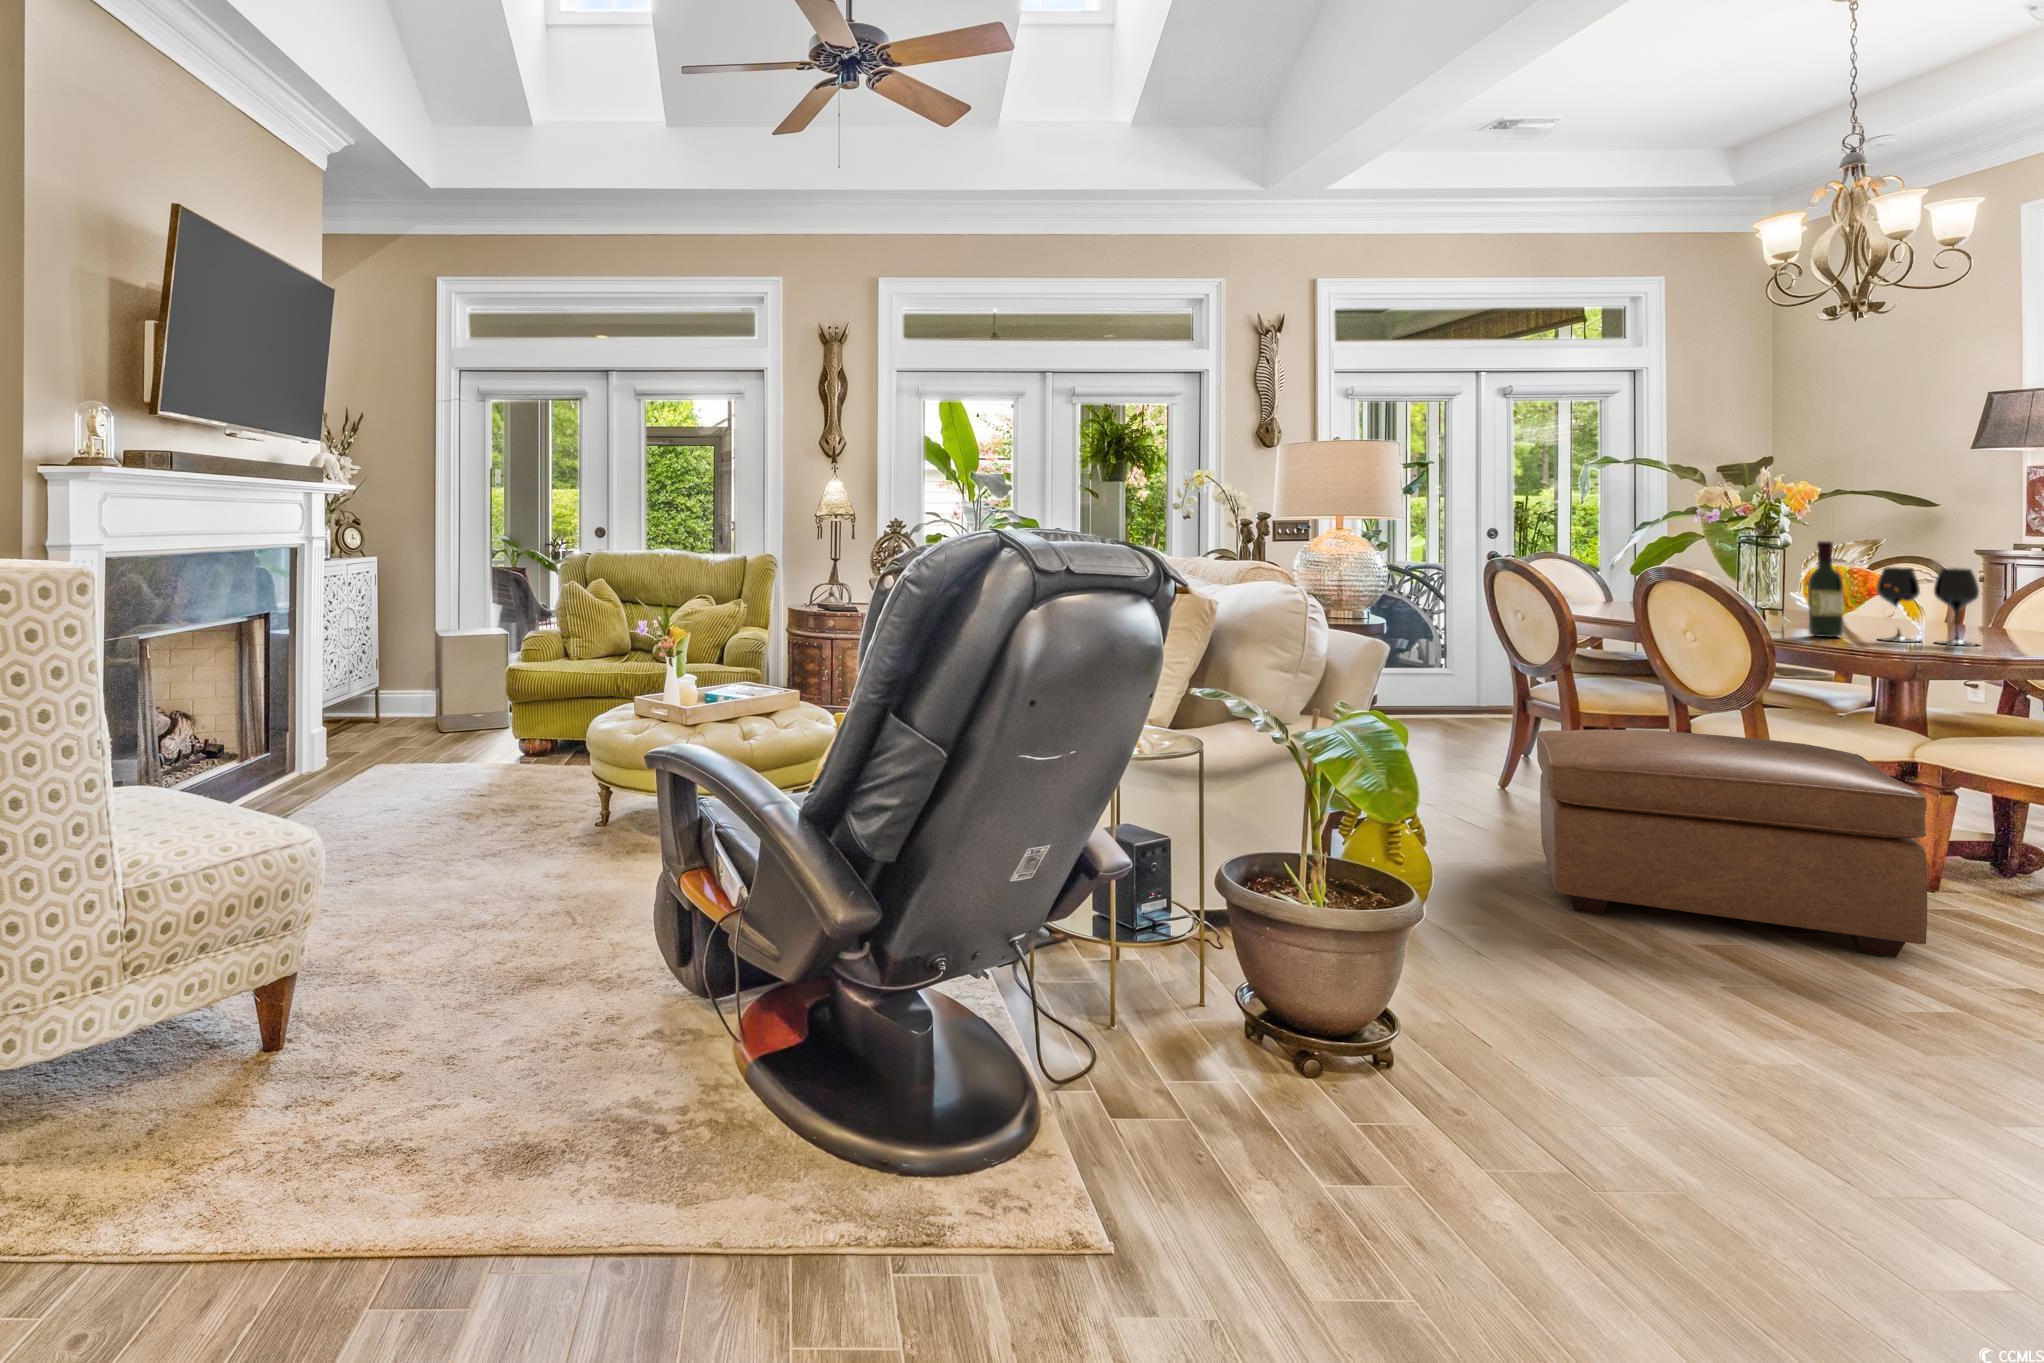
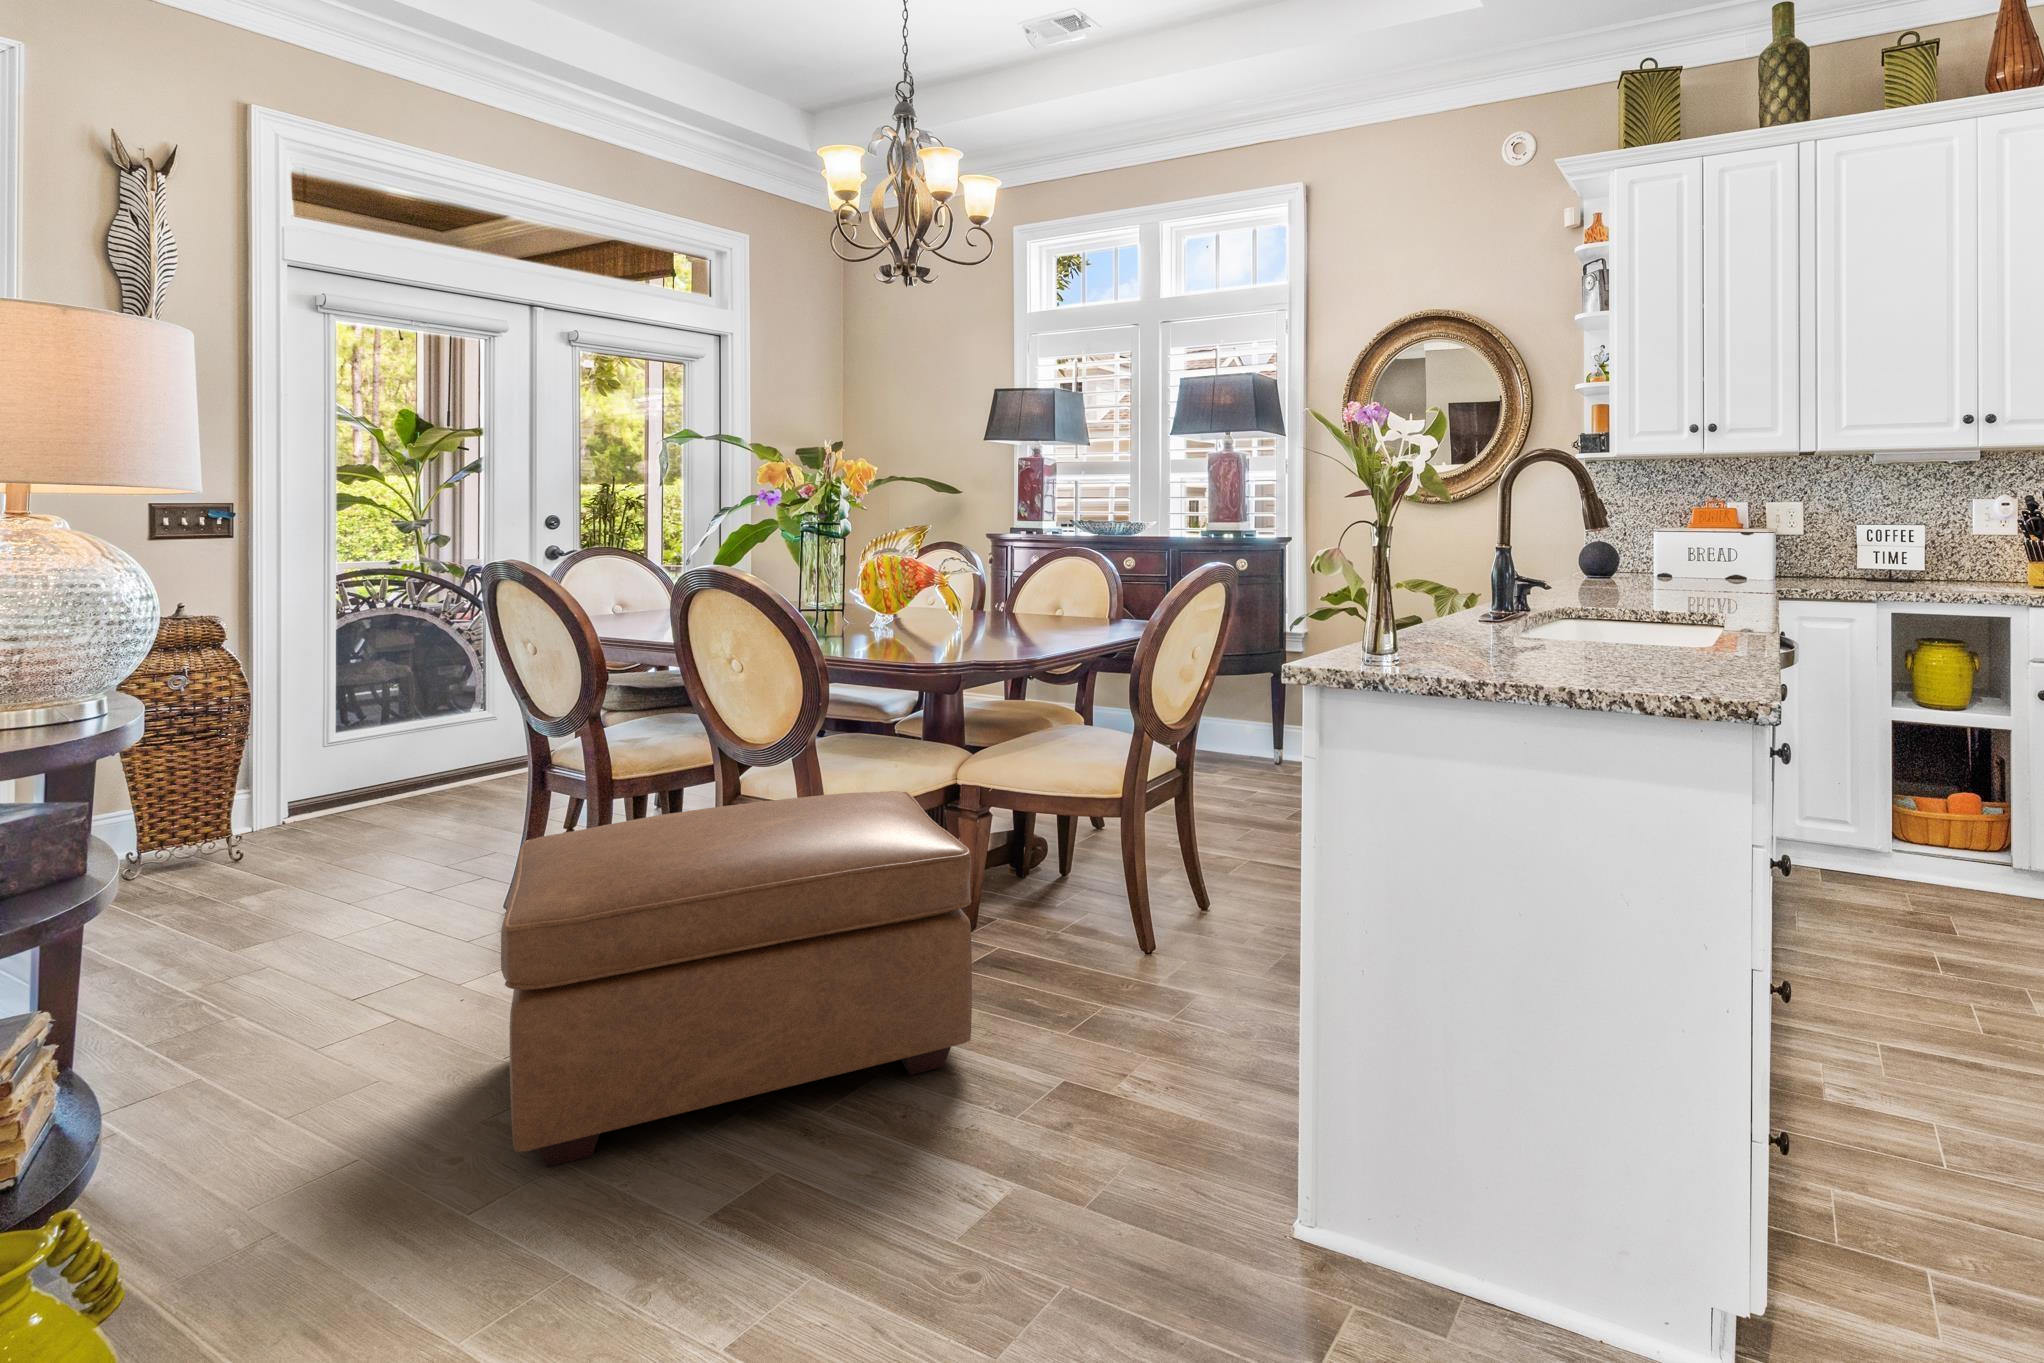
wine bottle: present [1808,541,1844,637] -> none [864,529,896,645]
wine glass: present [1877,567,1979,645] -> none [924,558,1007,644]

